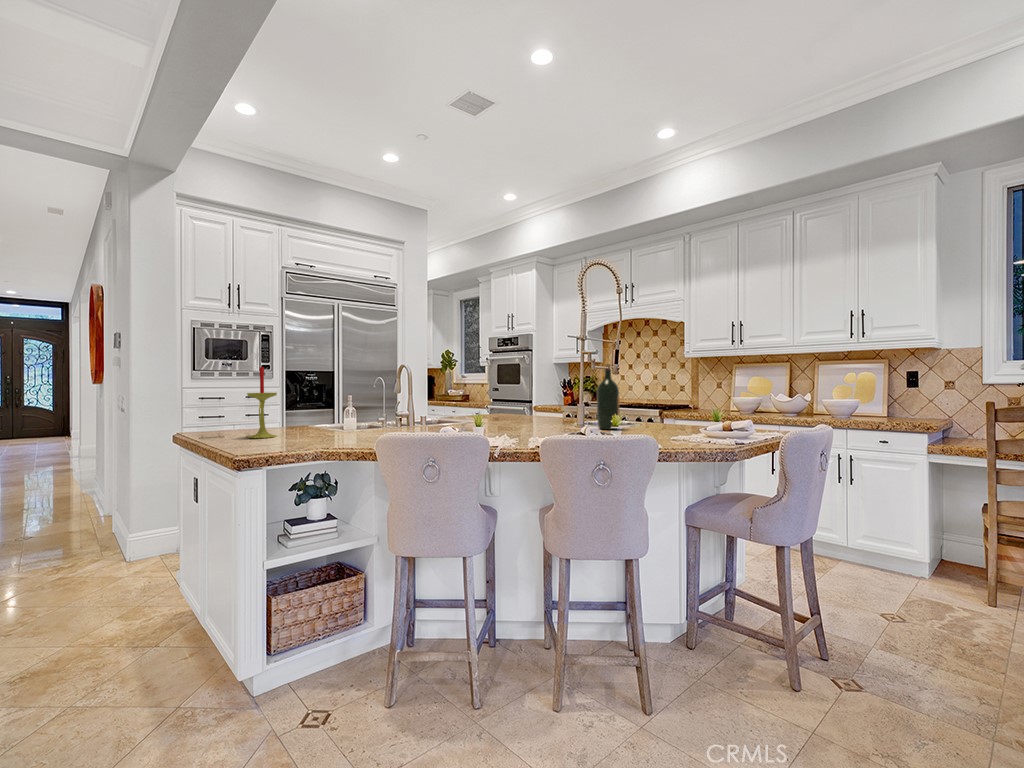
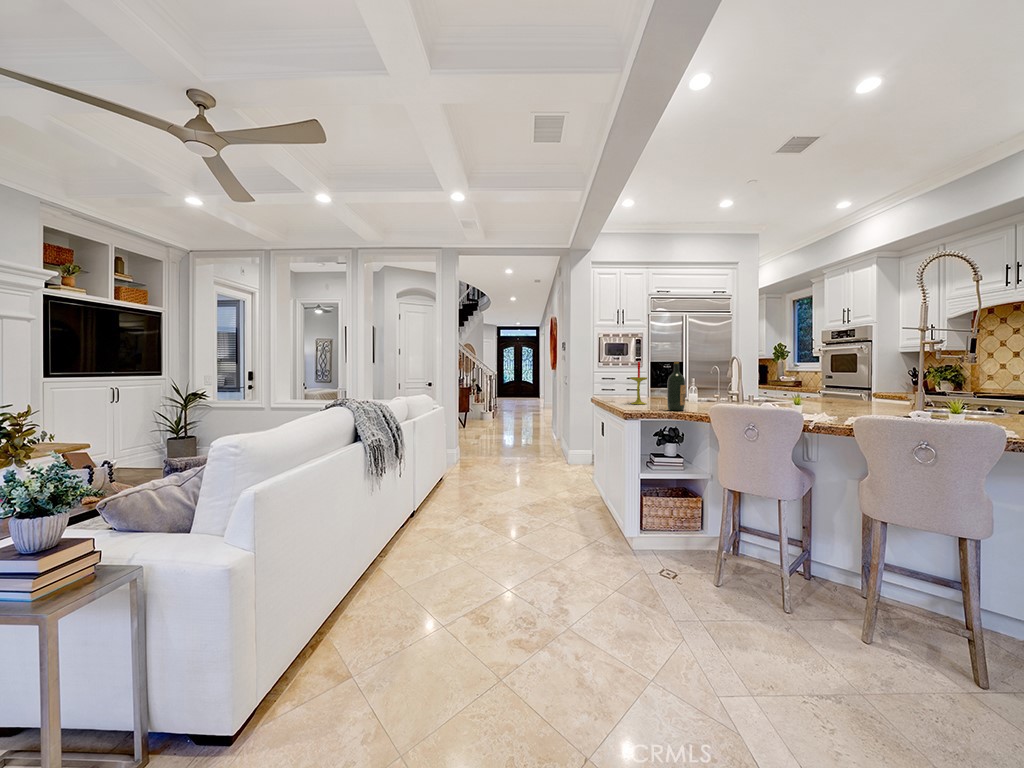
wine bottle: present [597,364,620,430] -> present [667,362,686,411]

